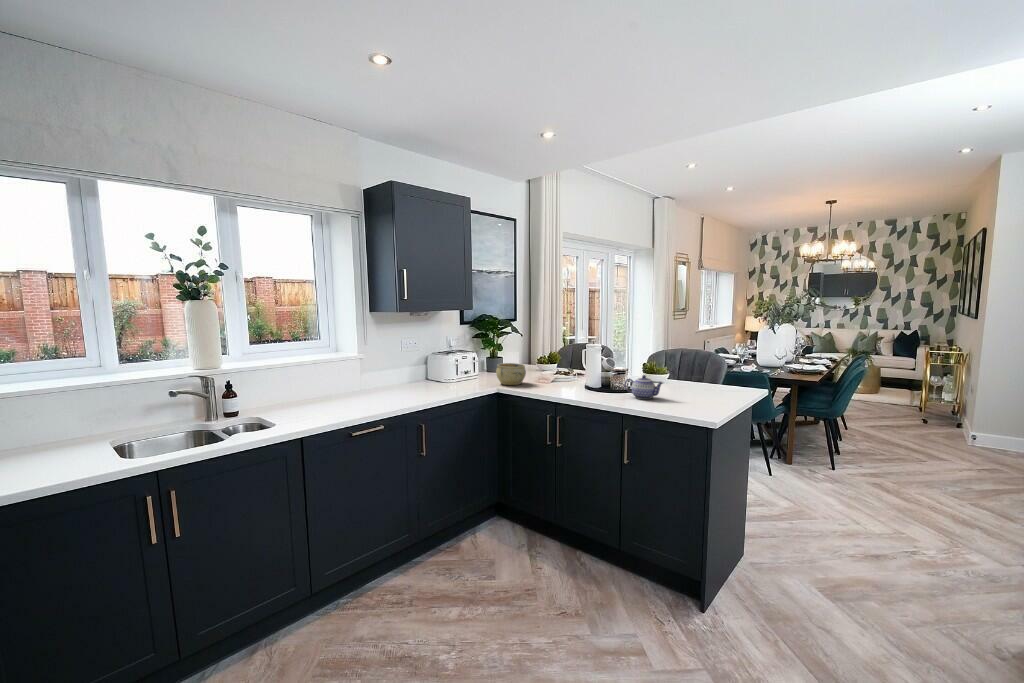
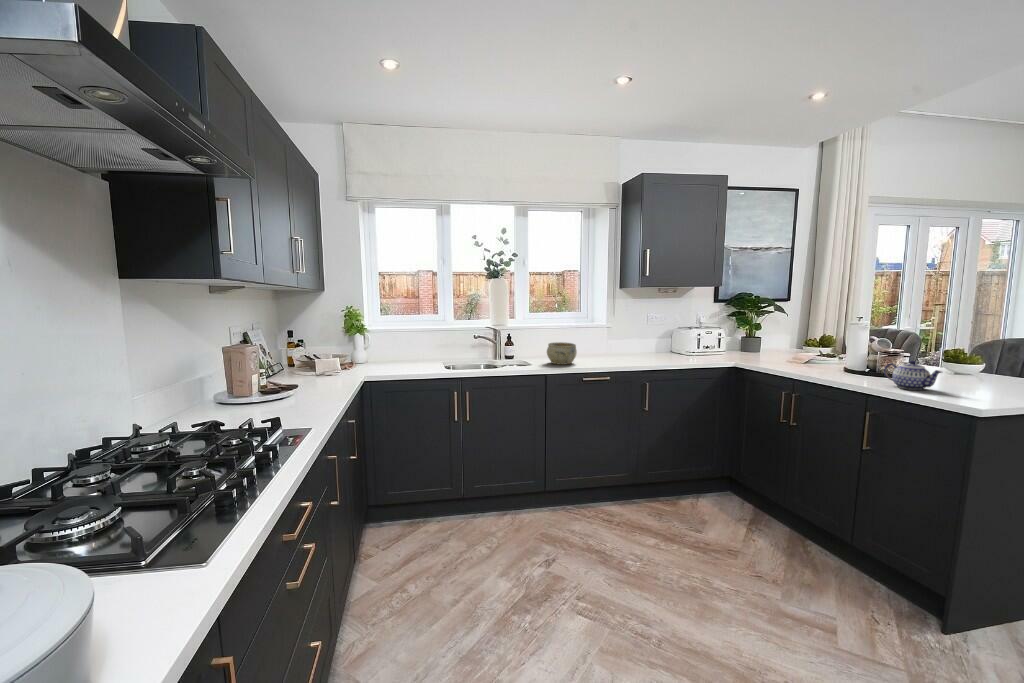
ceramic bowl: present [496,363,526,385] -> present [547,342,577,364]

